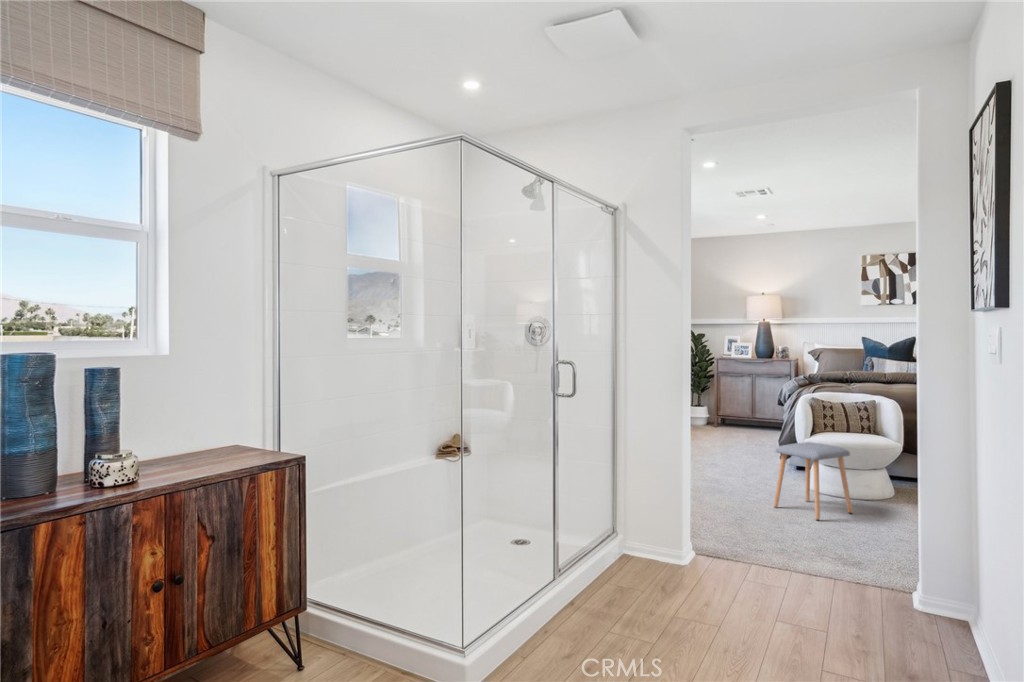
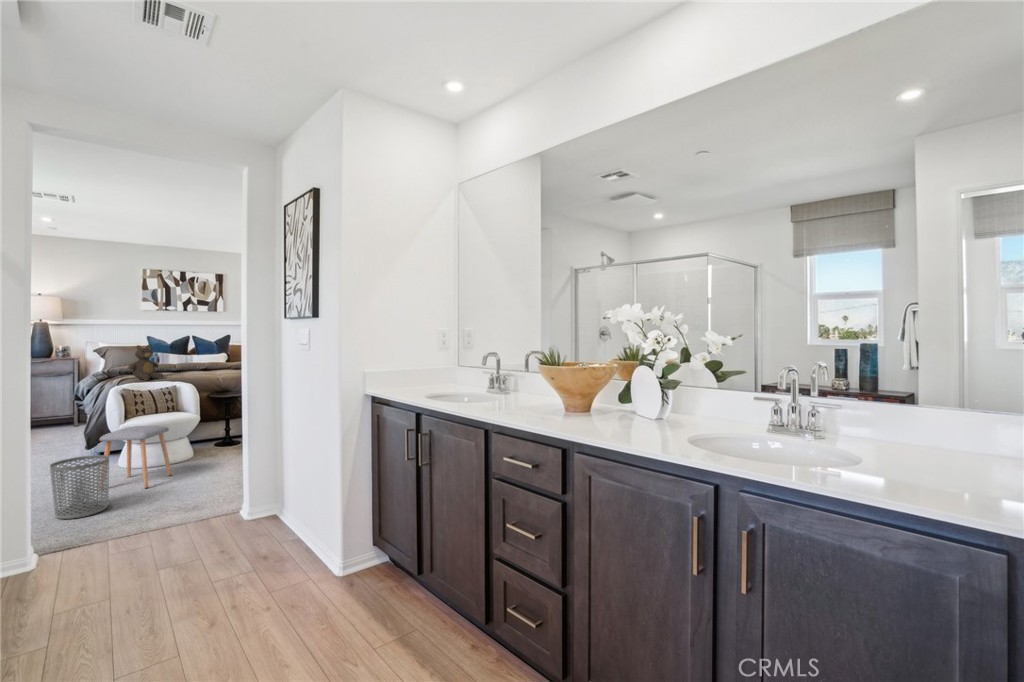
teddy bear: none [823,346,862,389] -> present [128,345,163,380]
waste bin: none [723,464,774,531] -> present [50,455,109,519]

